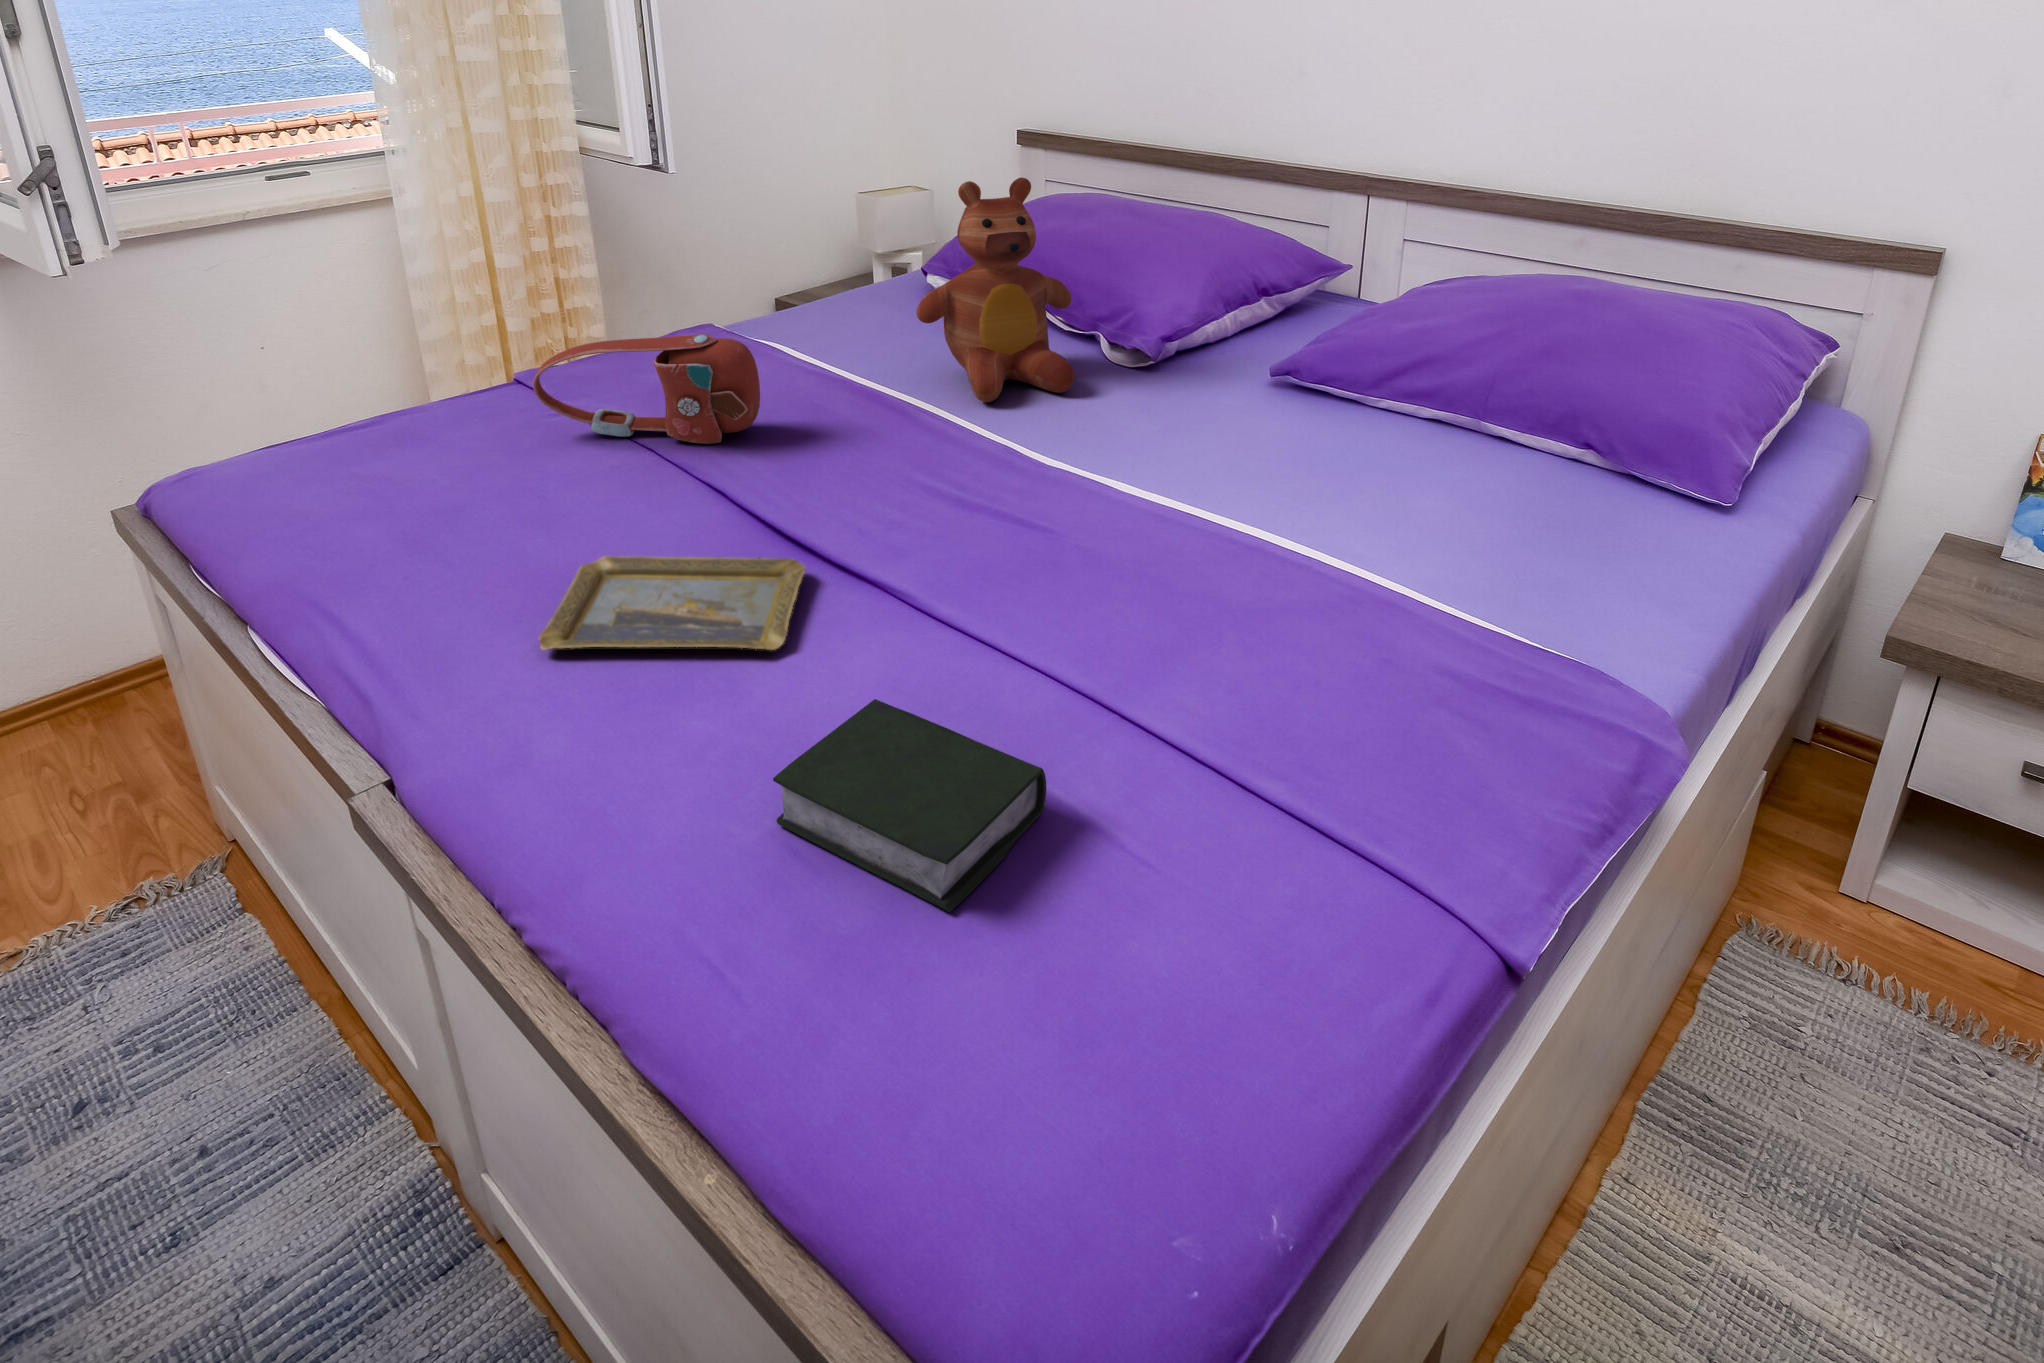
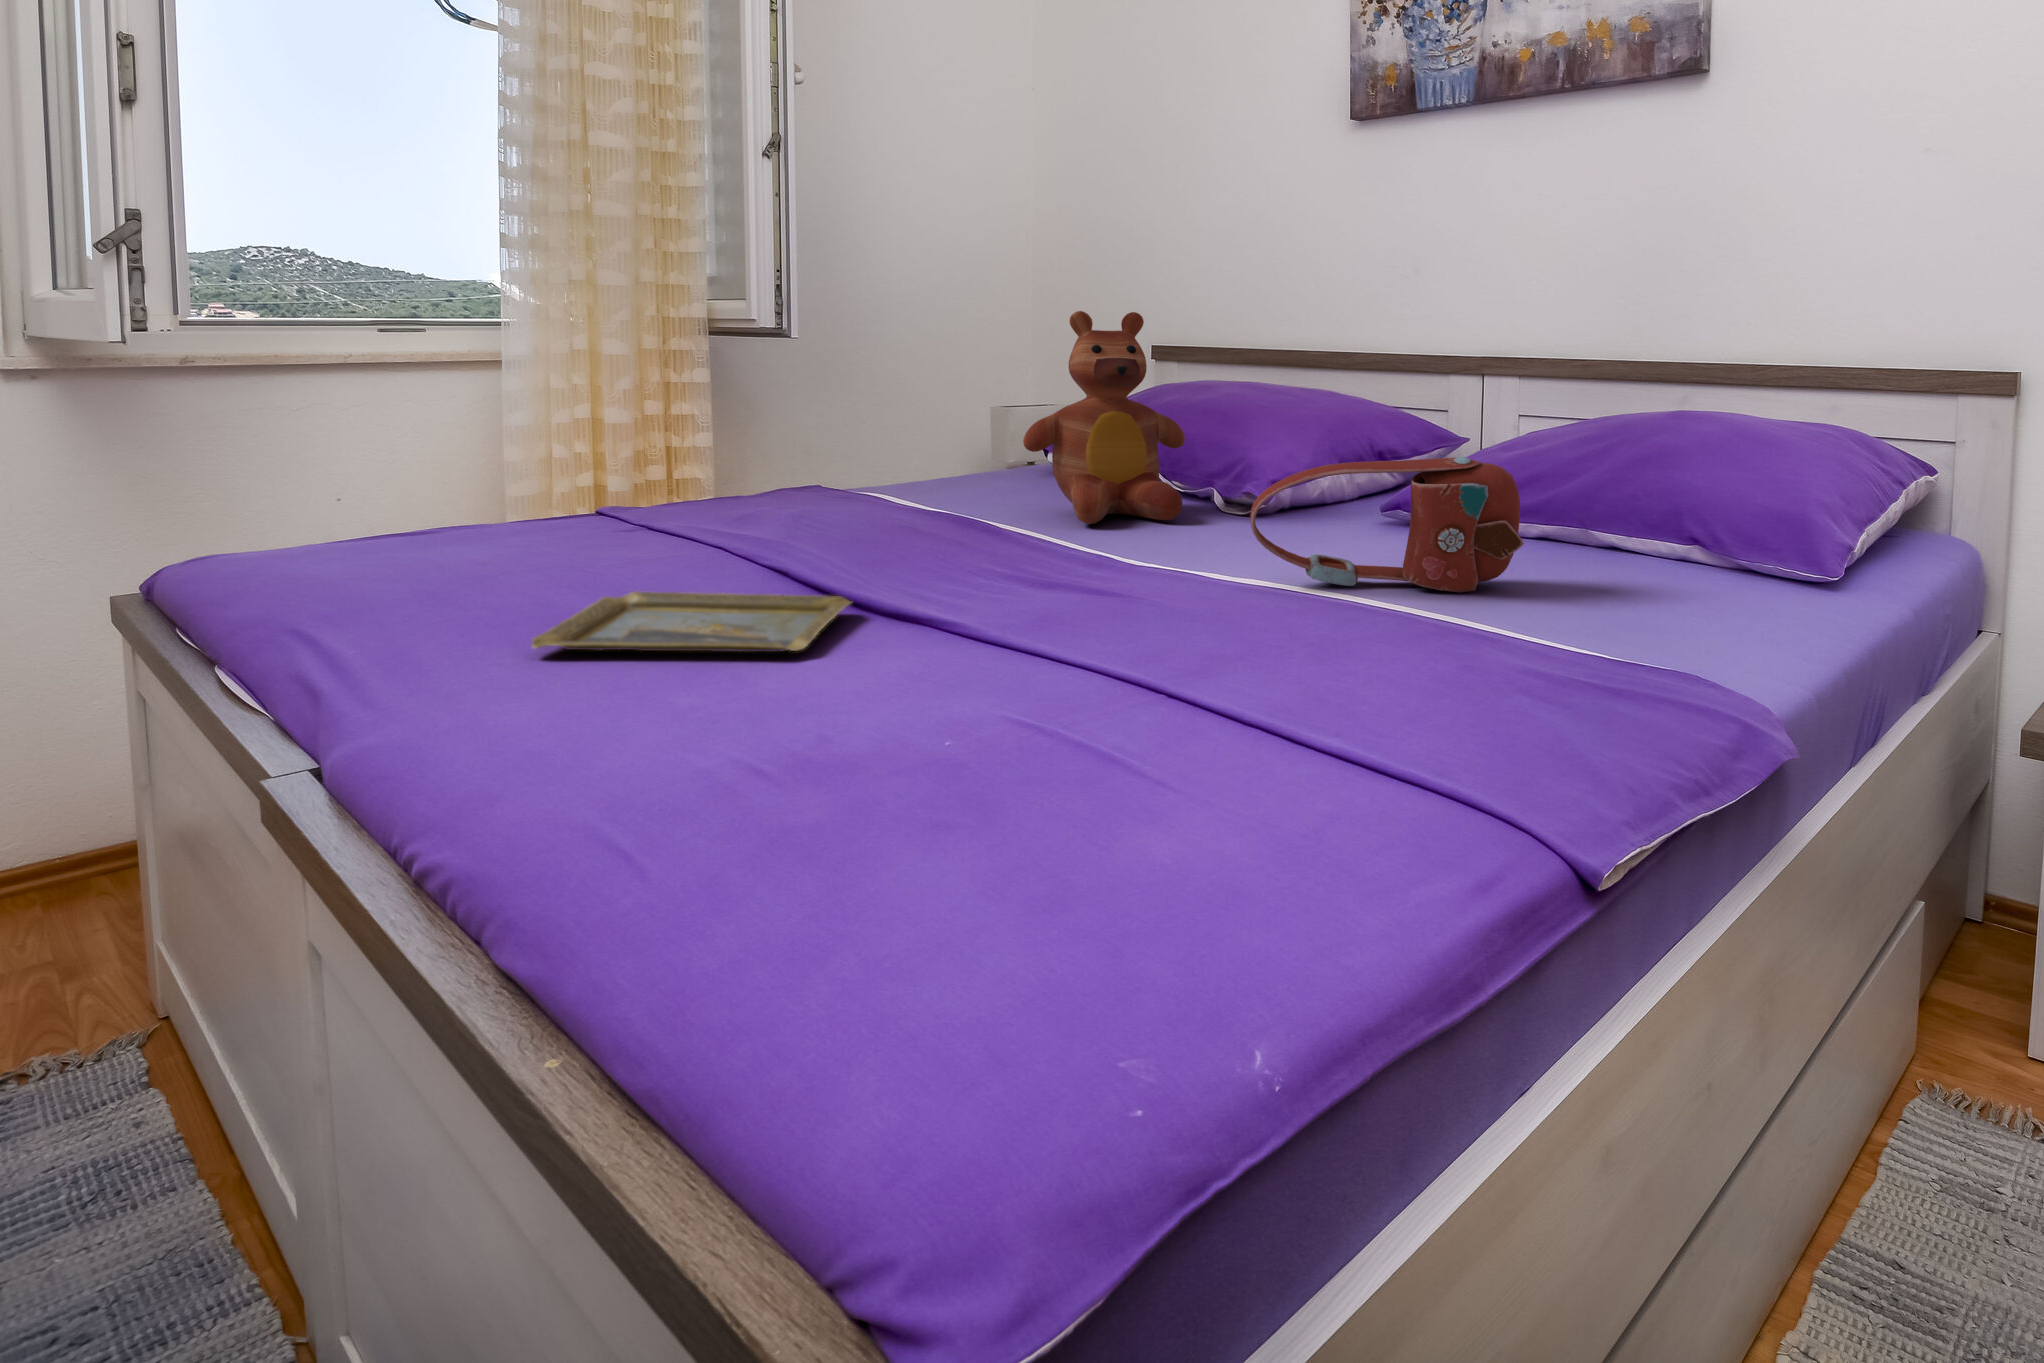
handbag: present [533,334,760,444] -> present [1250,457,1524,593]
book: present [773,699,1046,912] -> none [745,652,1061,811]

